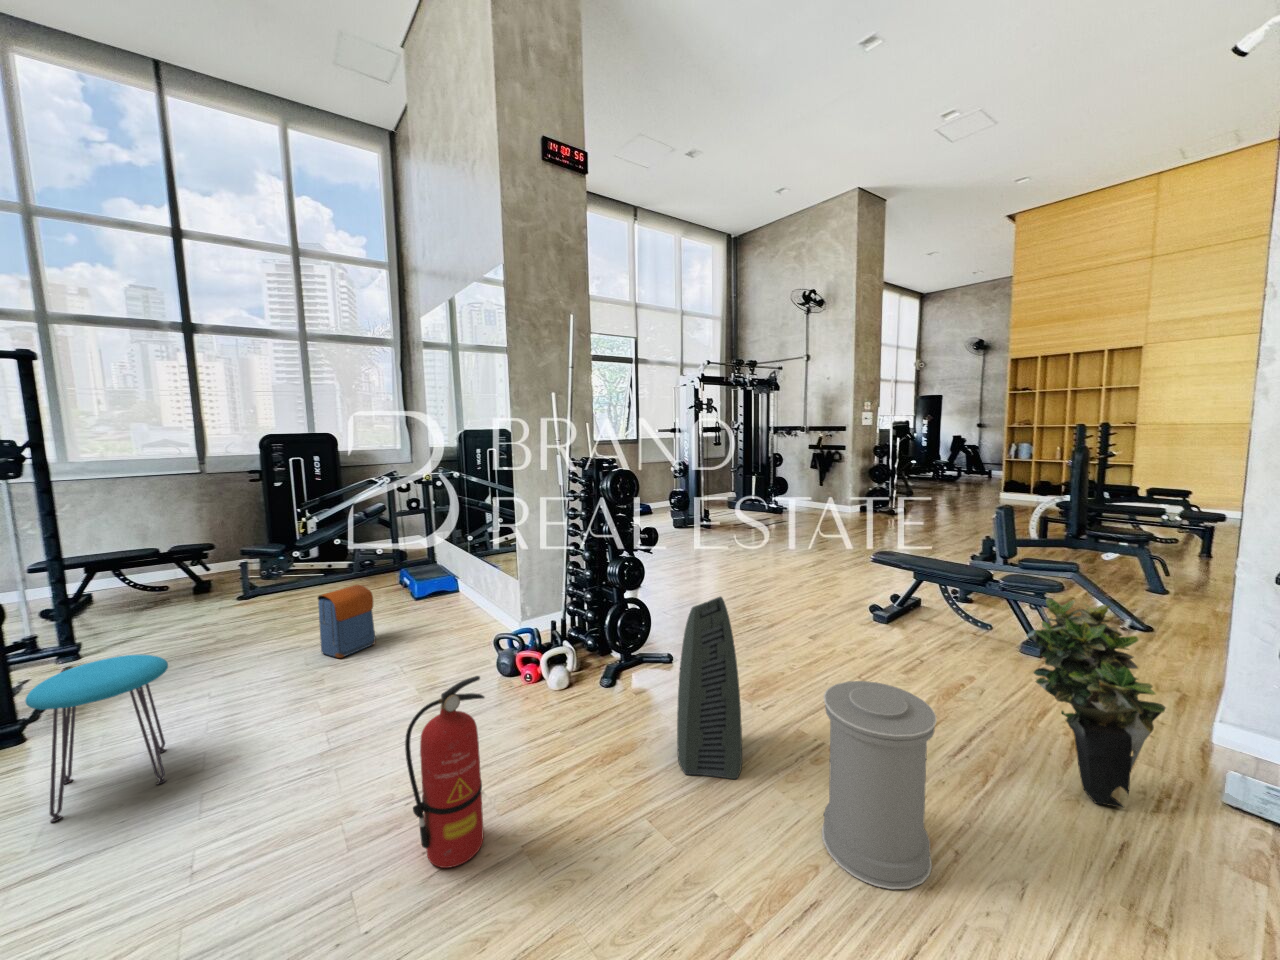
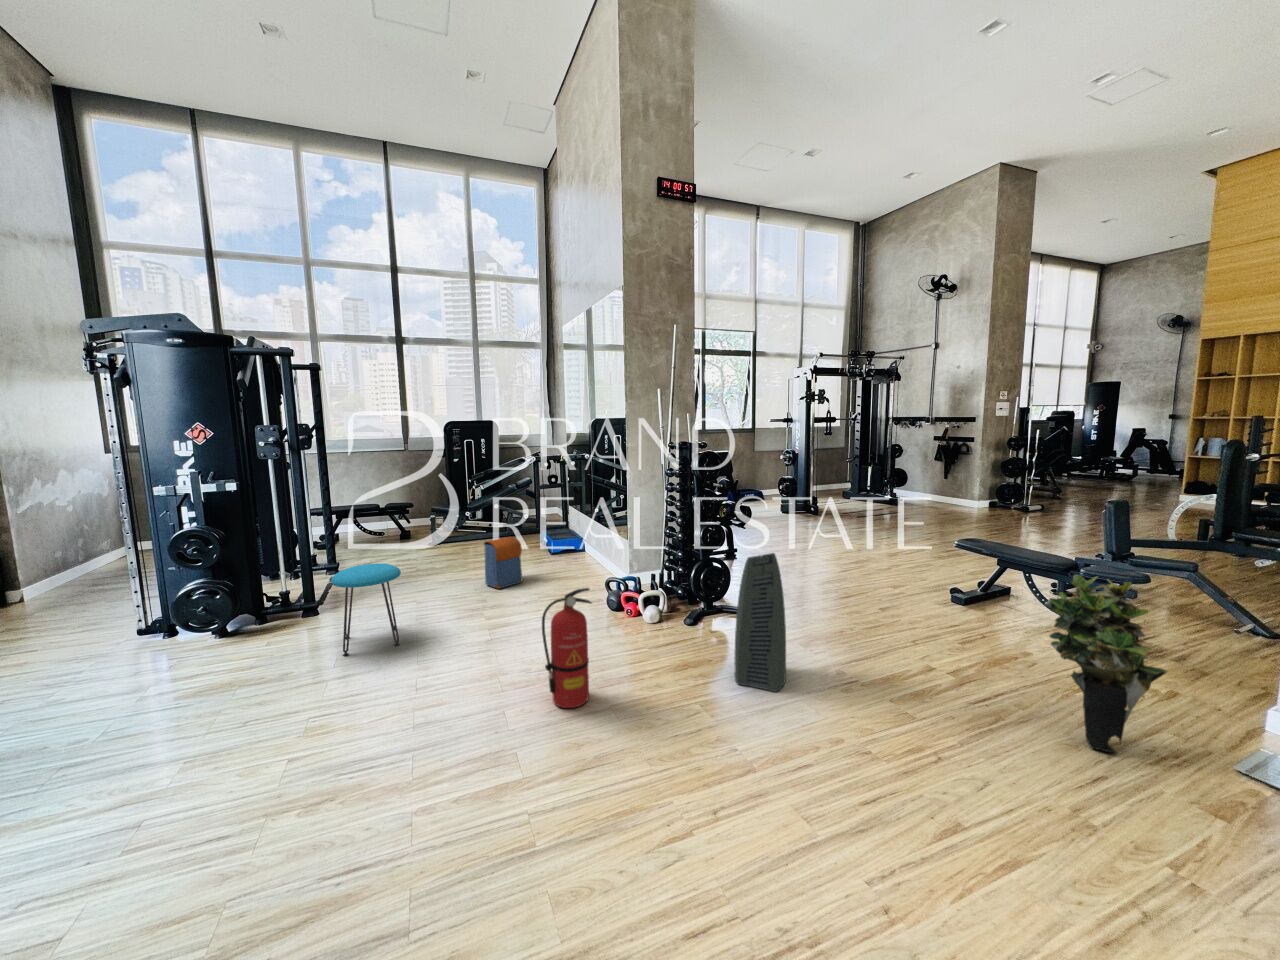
trash can: present [822,681,936,889] -> none [831,619,920,768]

